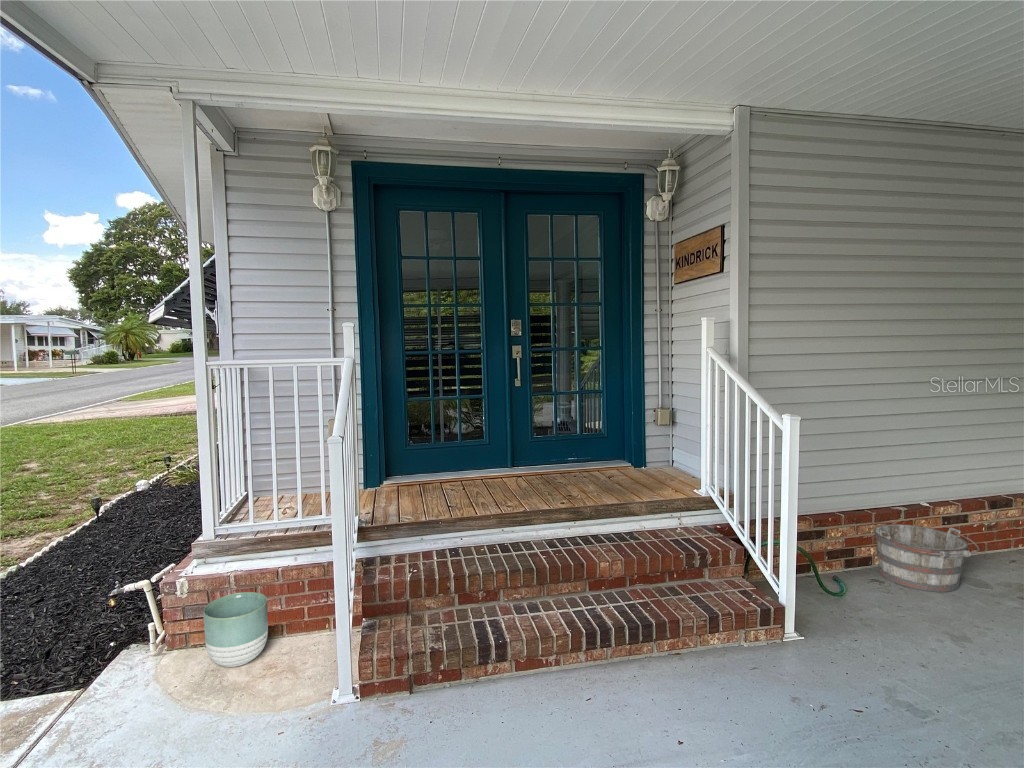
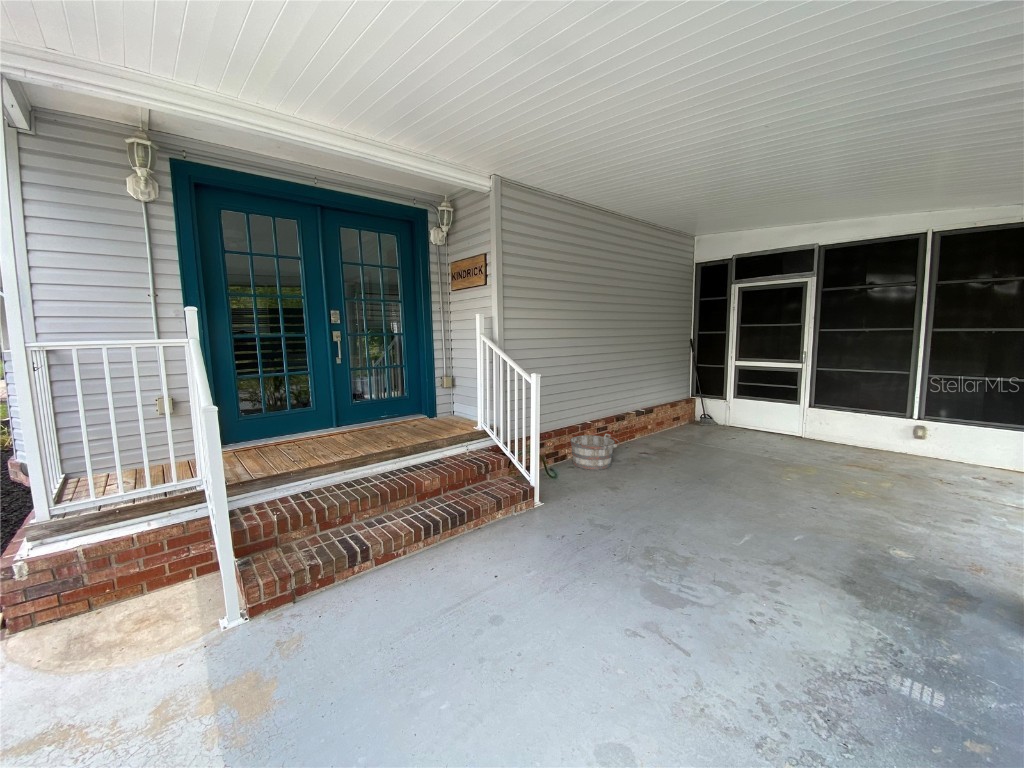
planter: present [203,592,268,667] -> none [56,560,135,633]

